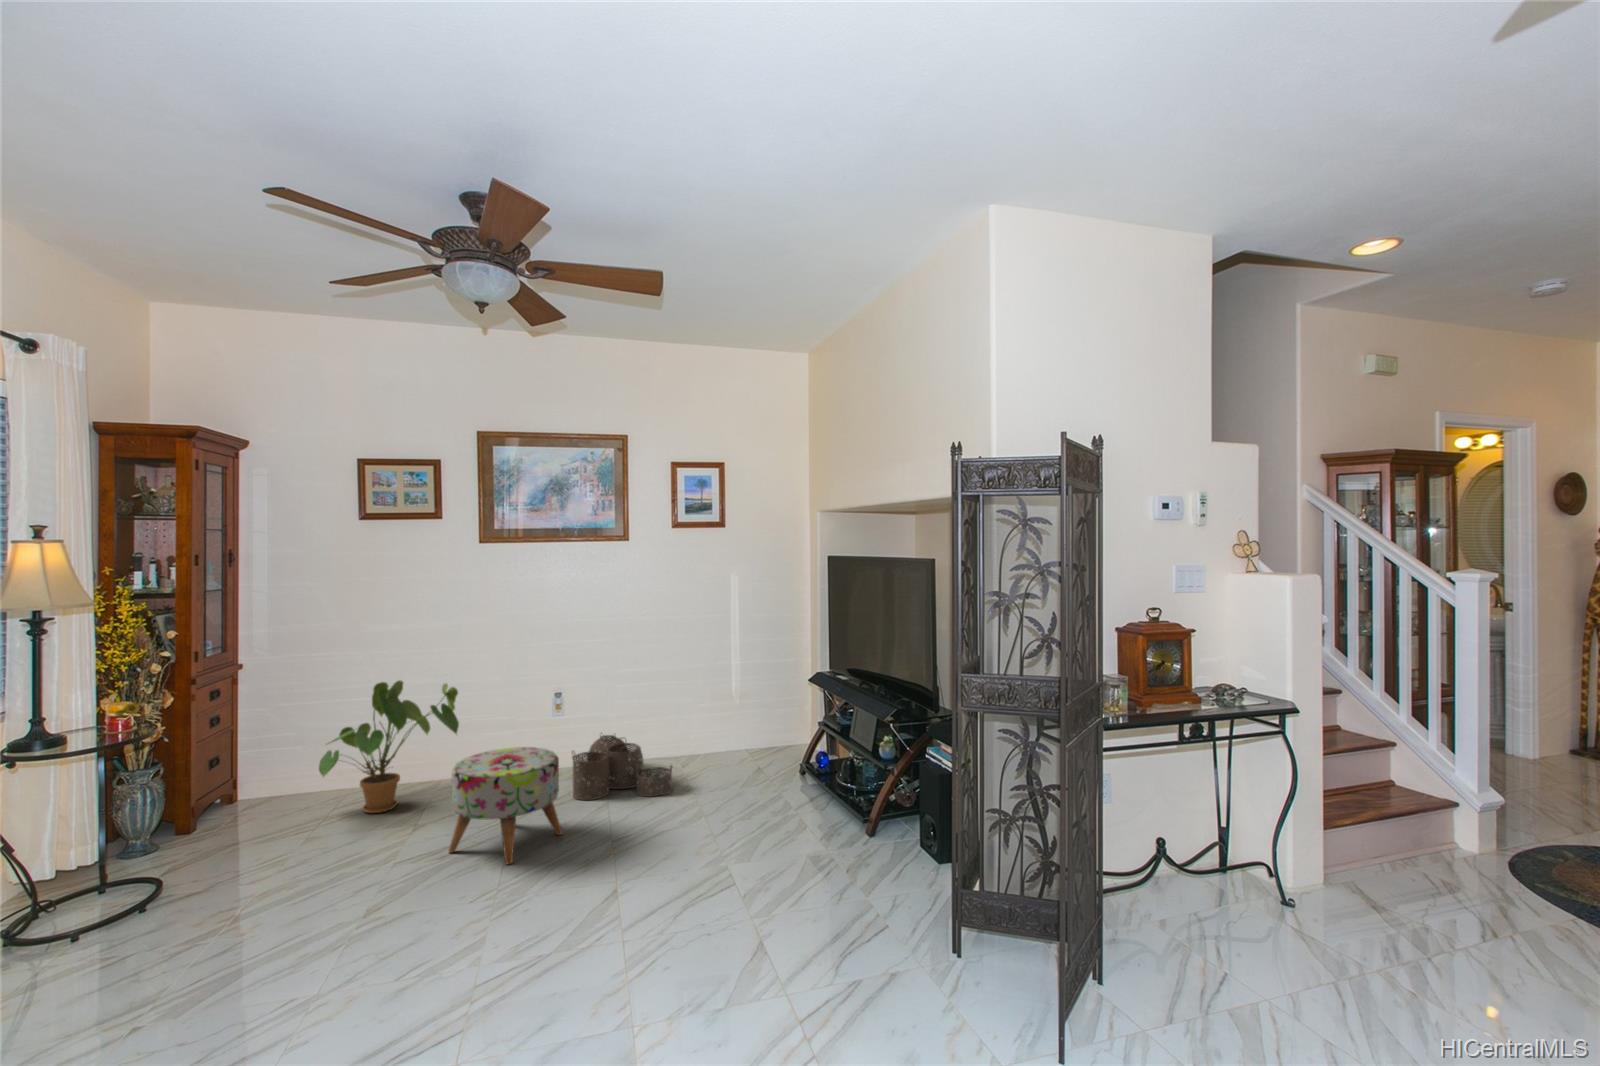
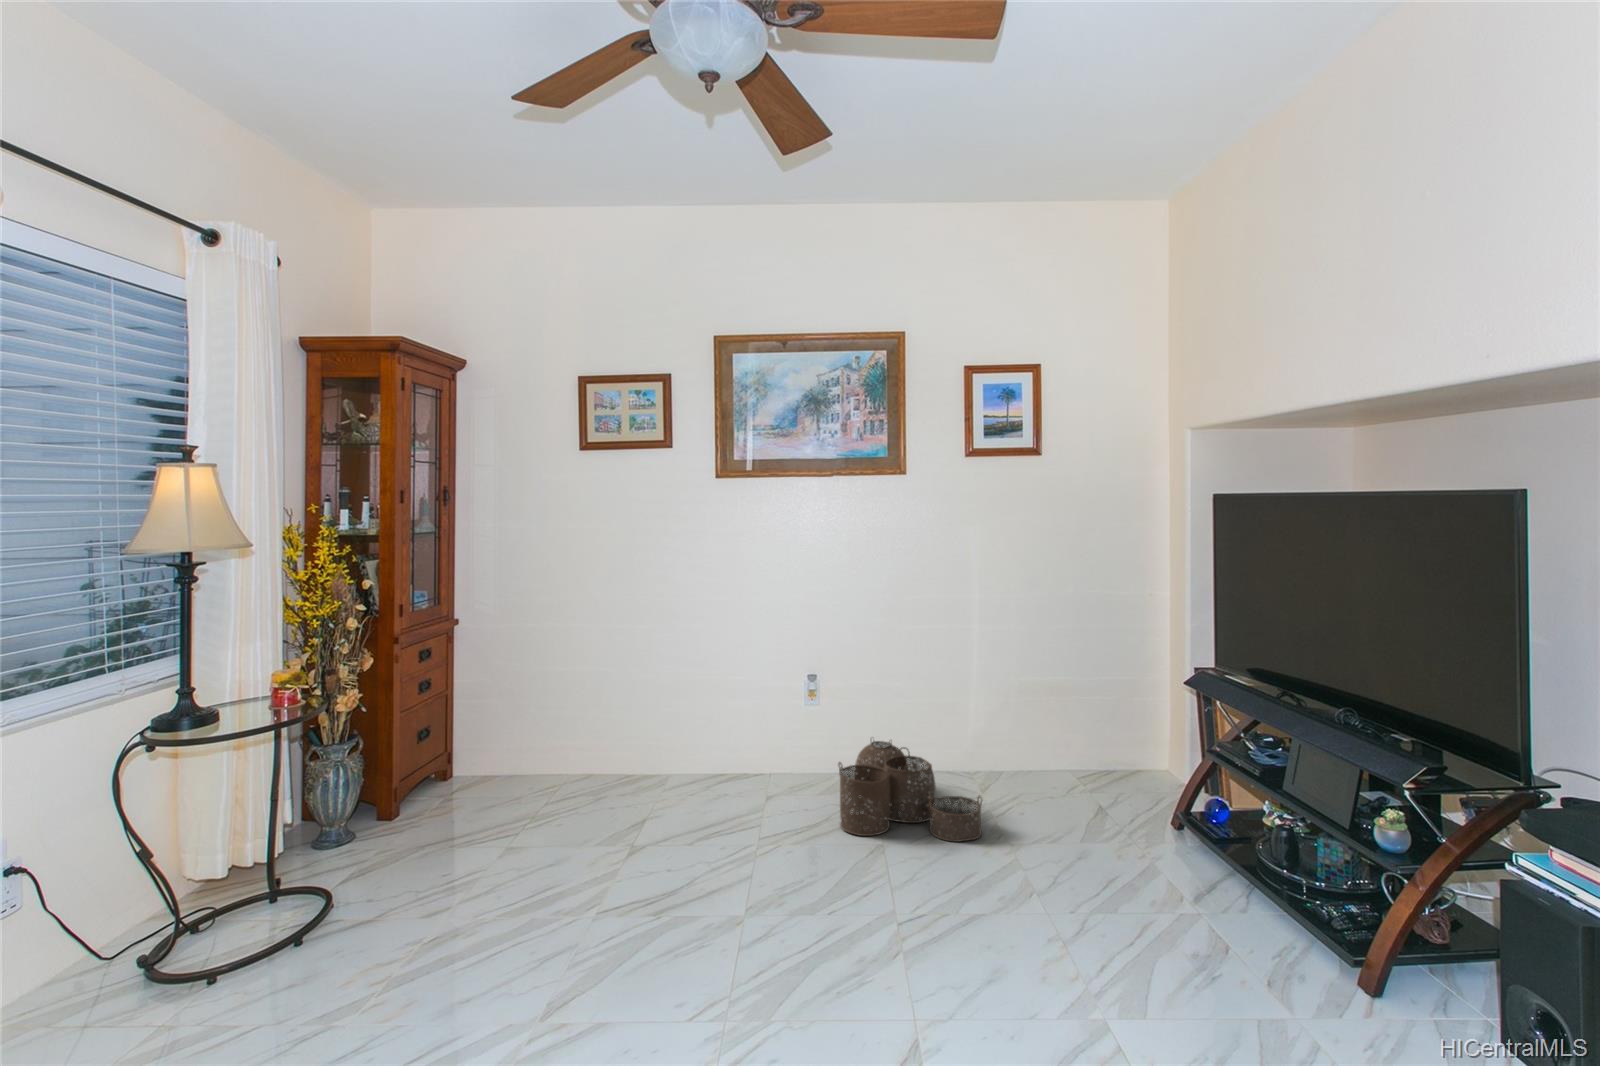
house plant: present [319,680,459,813] -> none [530,651,693,821]
ottoman: present [448,747,562,864] -> none [677,755,834,943]

